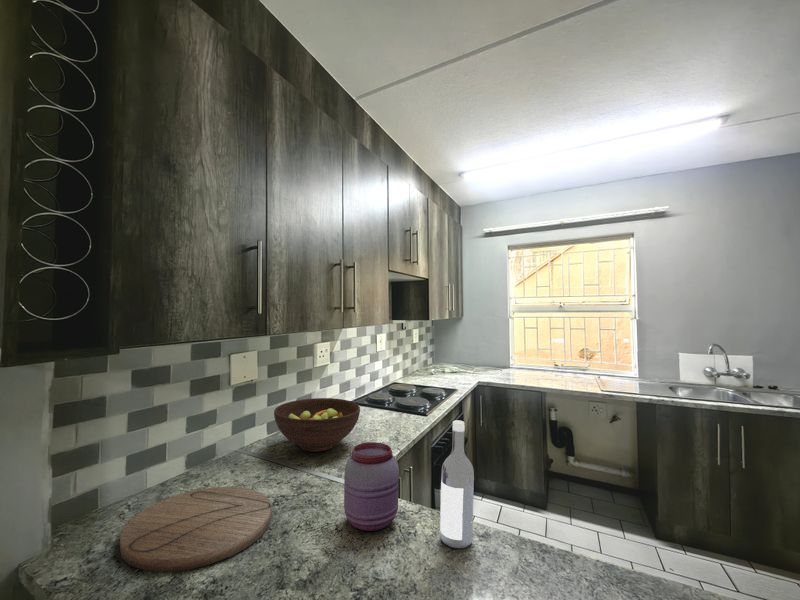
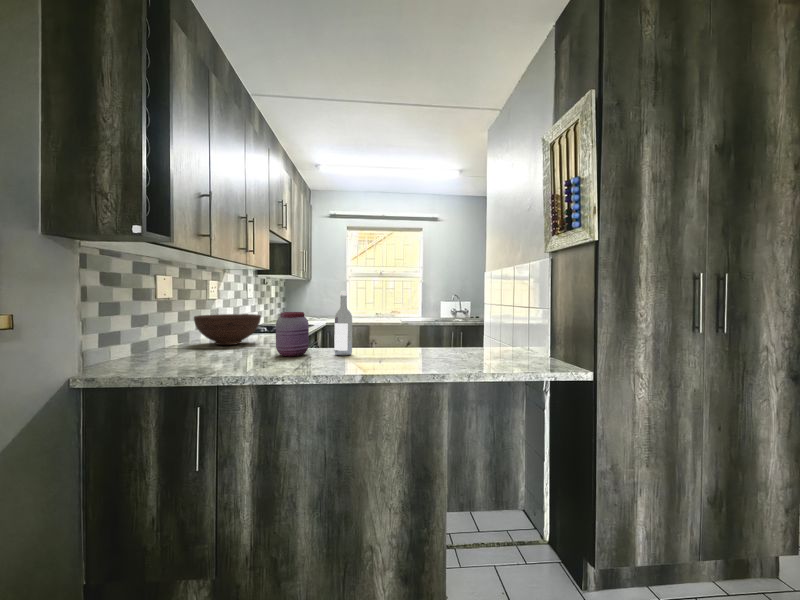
cutting board: present [120,487,271,572] -> none [134,351,230,370]

